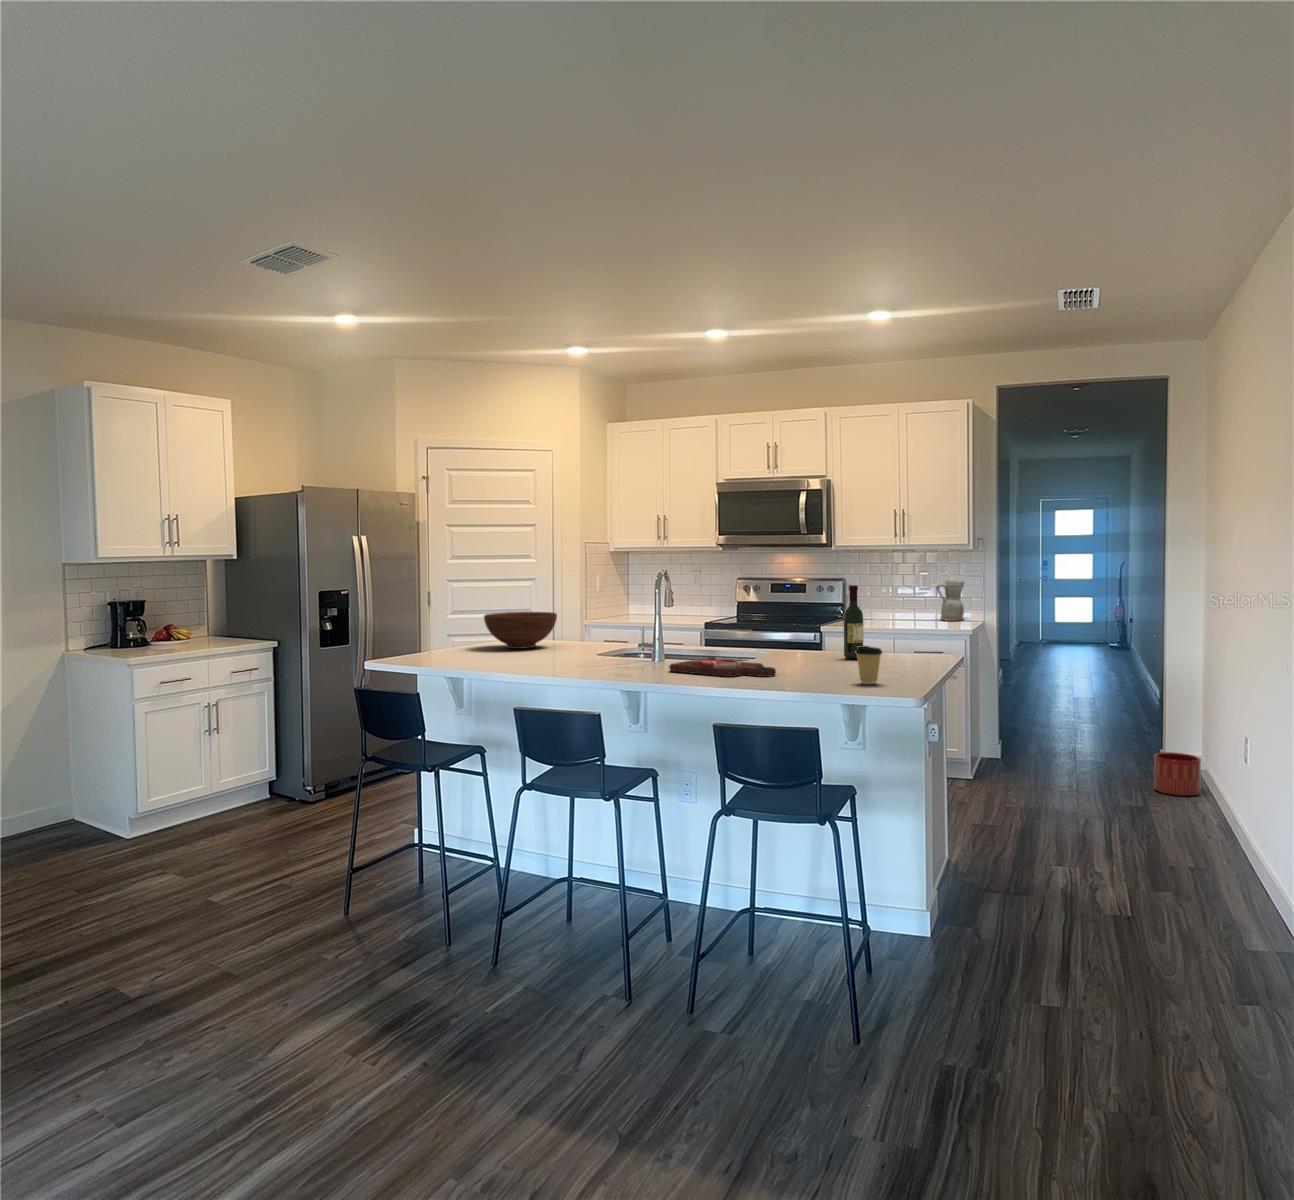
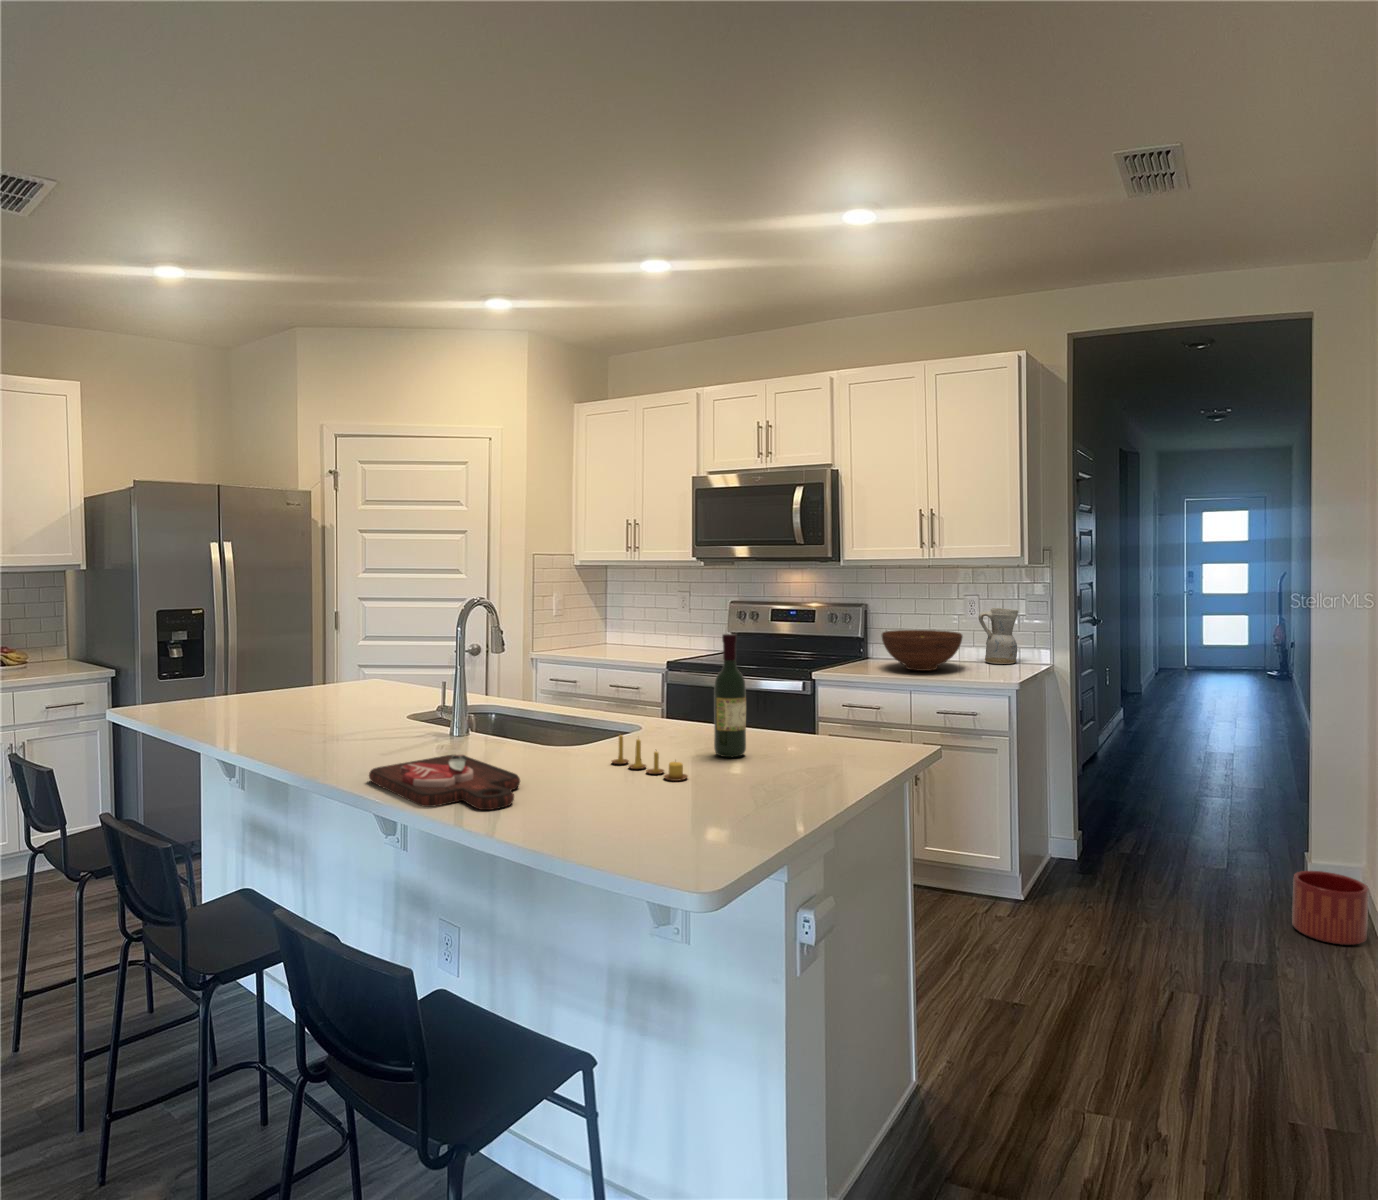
fruit bowl: present [484,612,557,649] -> present [882,630,962,671]
candle: none [791,644,849,666] -> present [612,735,688,781]
coffee cup: present [855,646,882,684] -> none [592,774,647,856]

